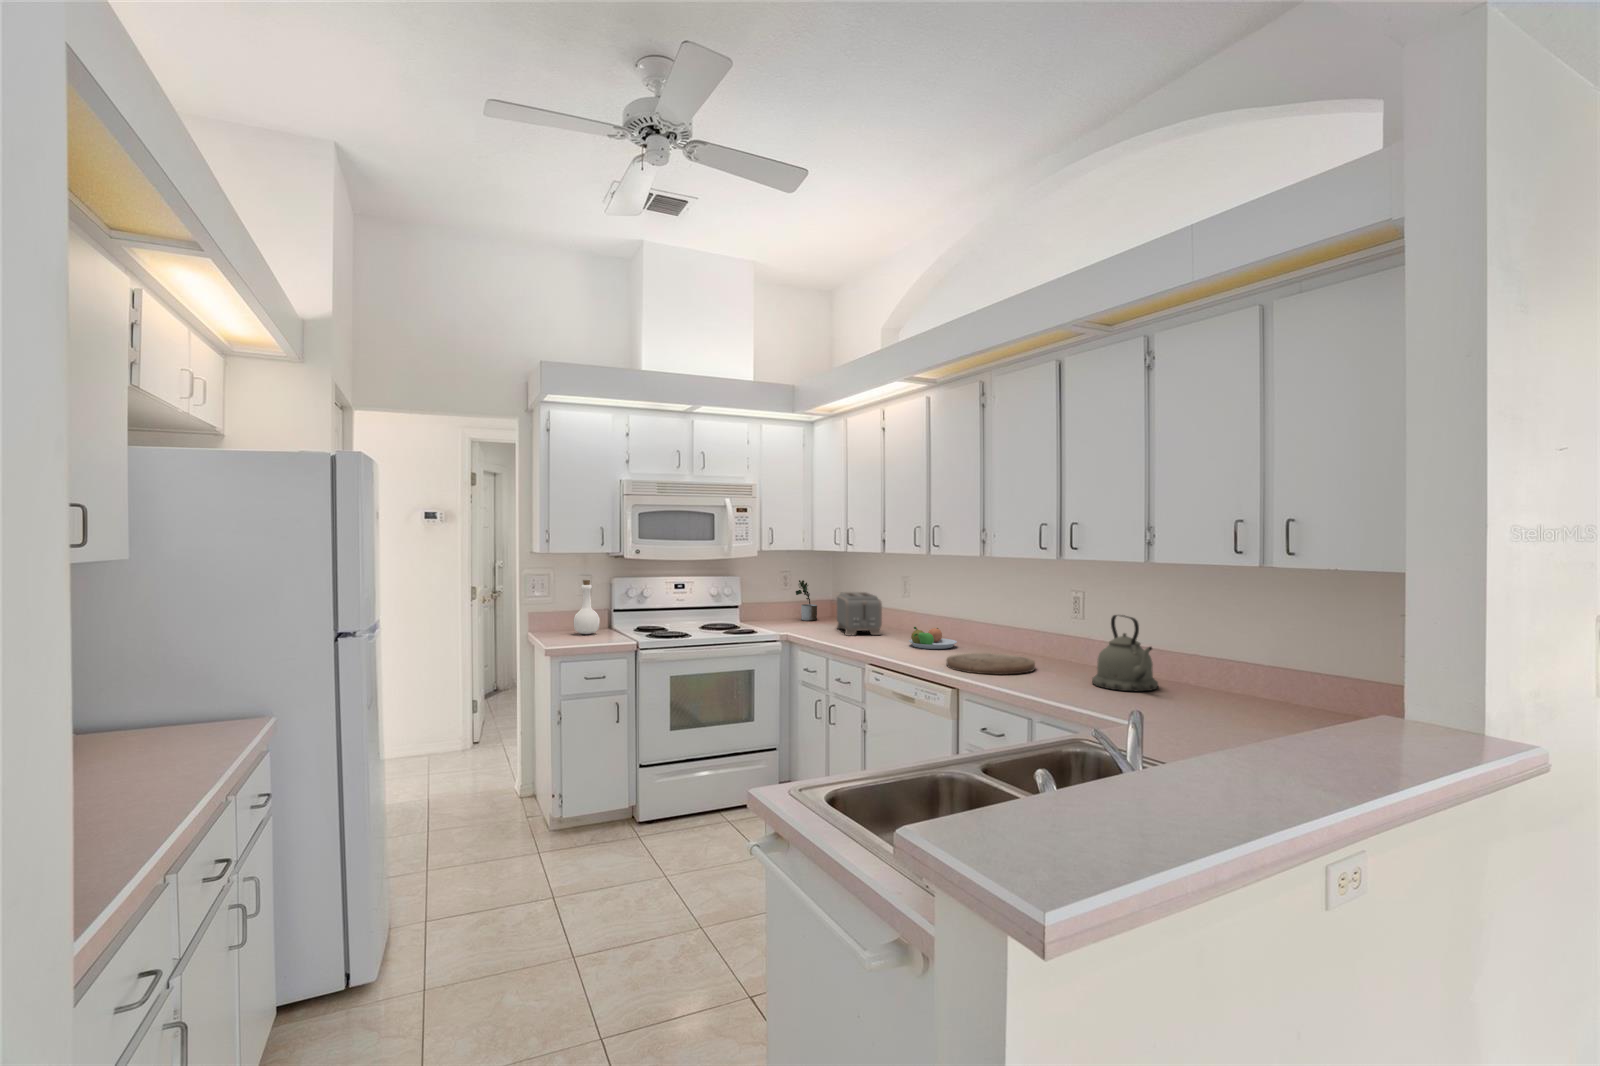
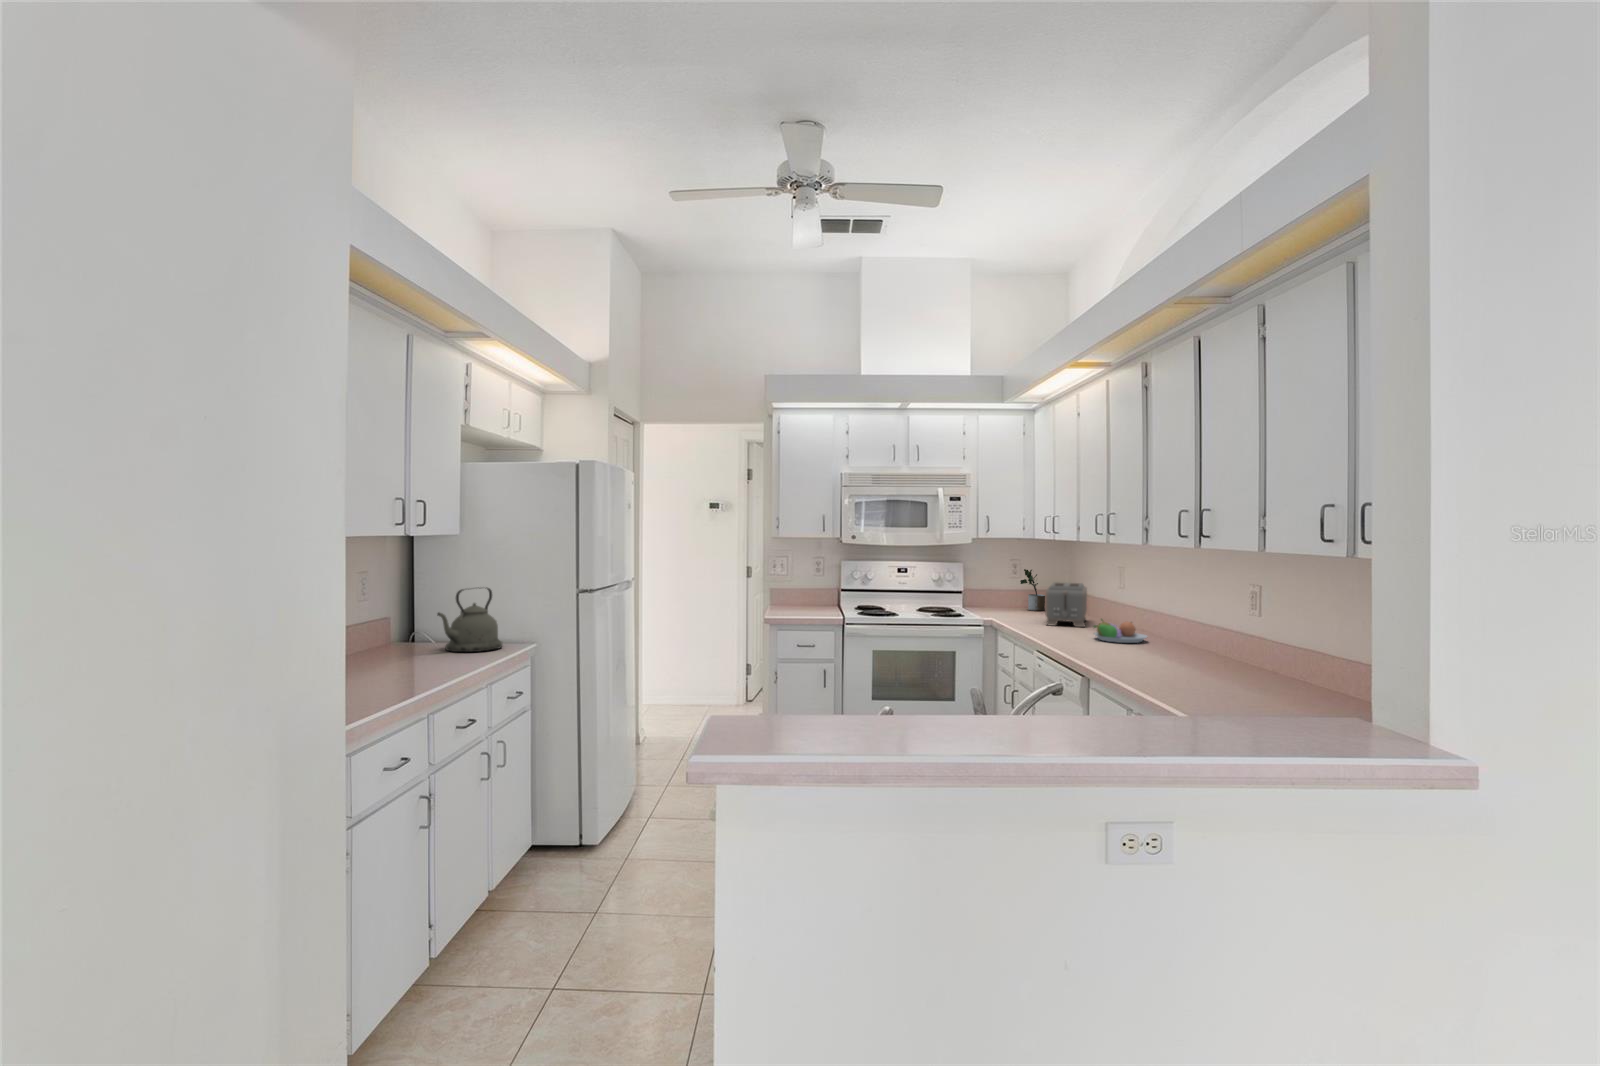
bottle: present [574,580,600,634] -> none [801,562,823,609]
kettle: present [1092,615,1158,691] -> present [437,588,502,652]
cutting board: present [947,653,1035,675] -> none [1094,647,1194,670]

